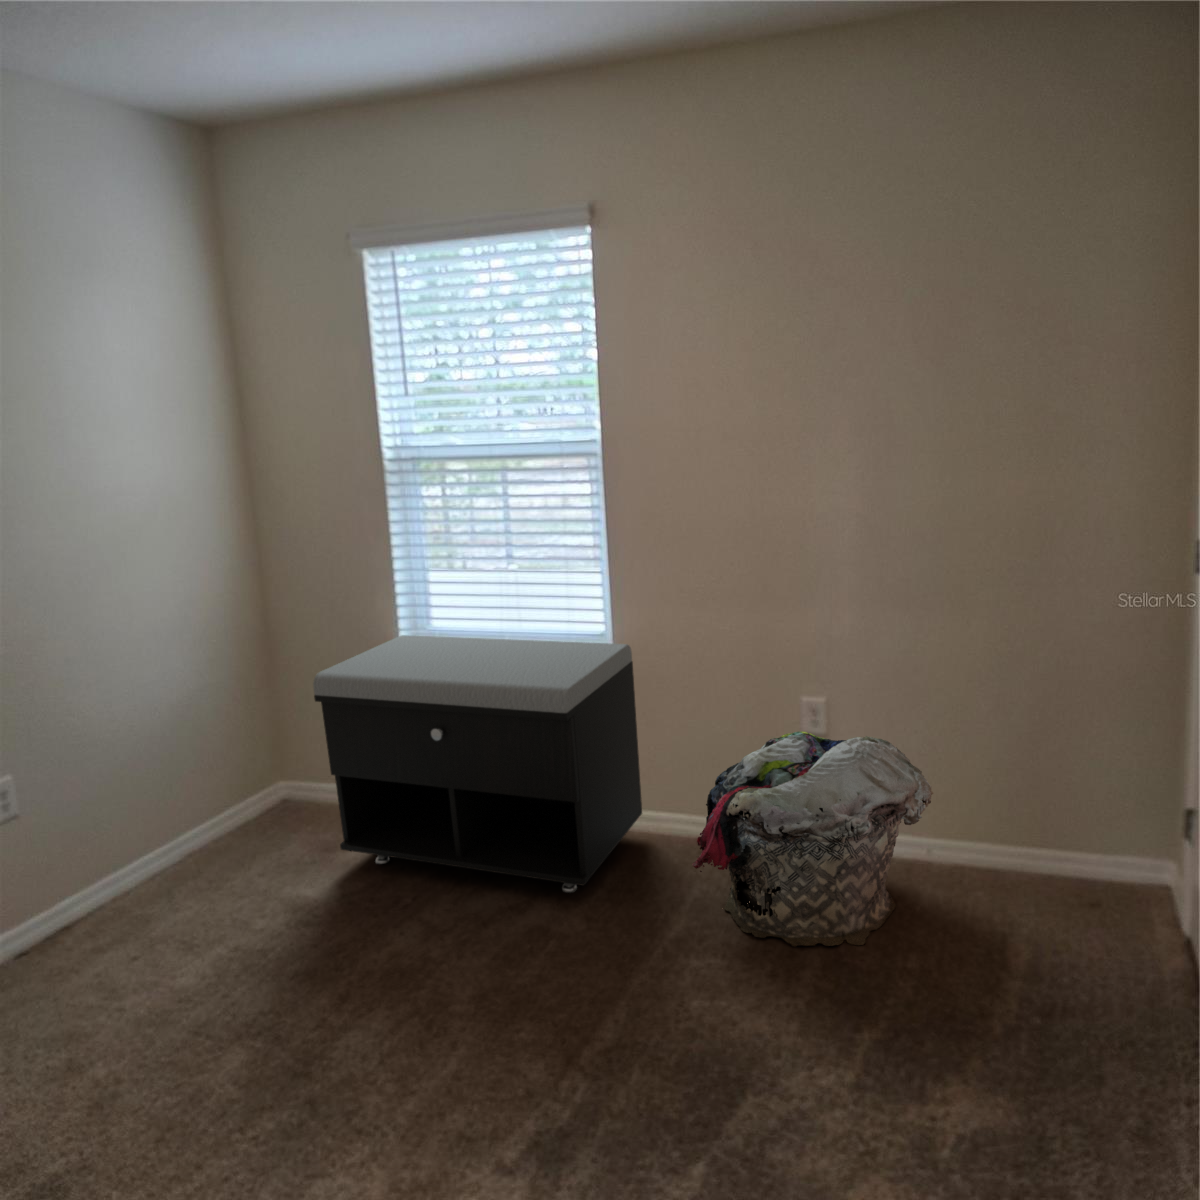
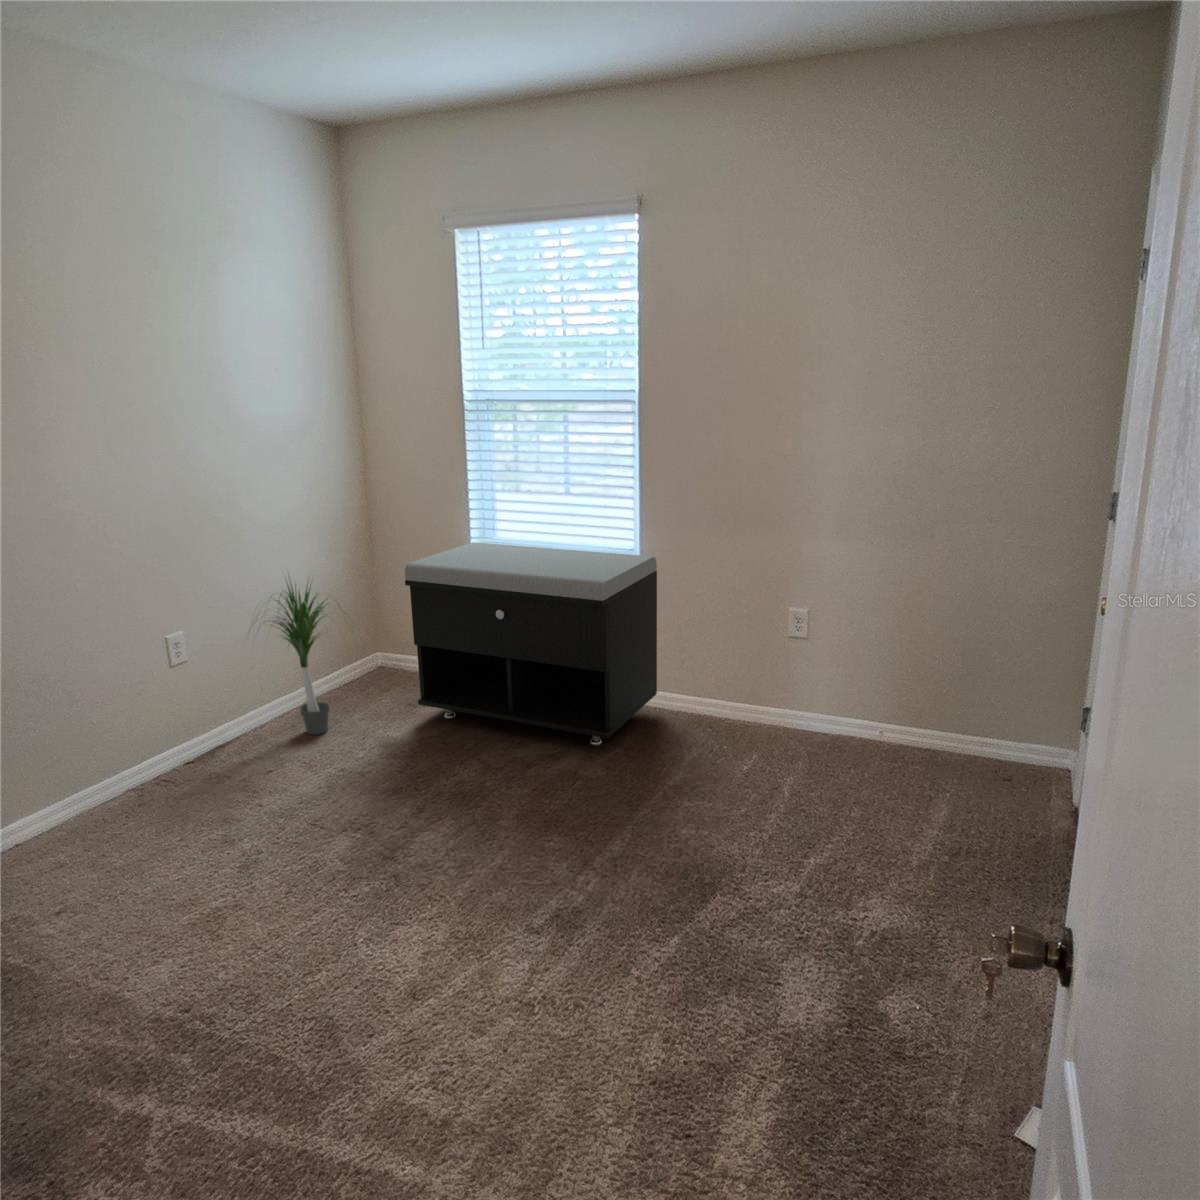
potted plant: none [106,689,261,901] -> present [254,580,346,735]
laundry basket: present [692,732,933,946] -> none [693,628,887,792]

